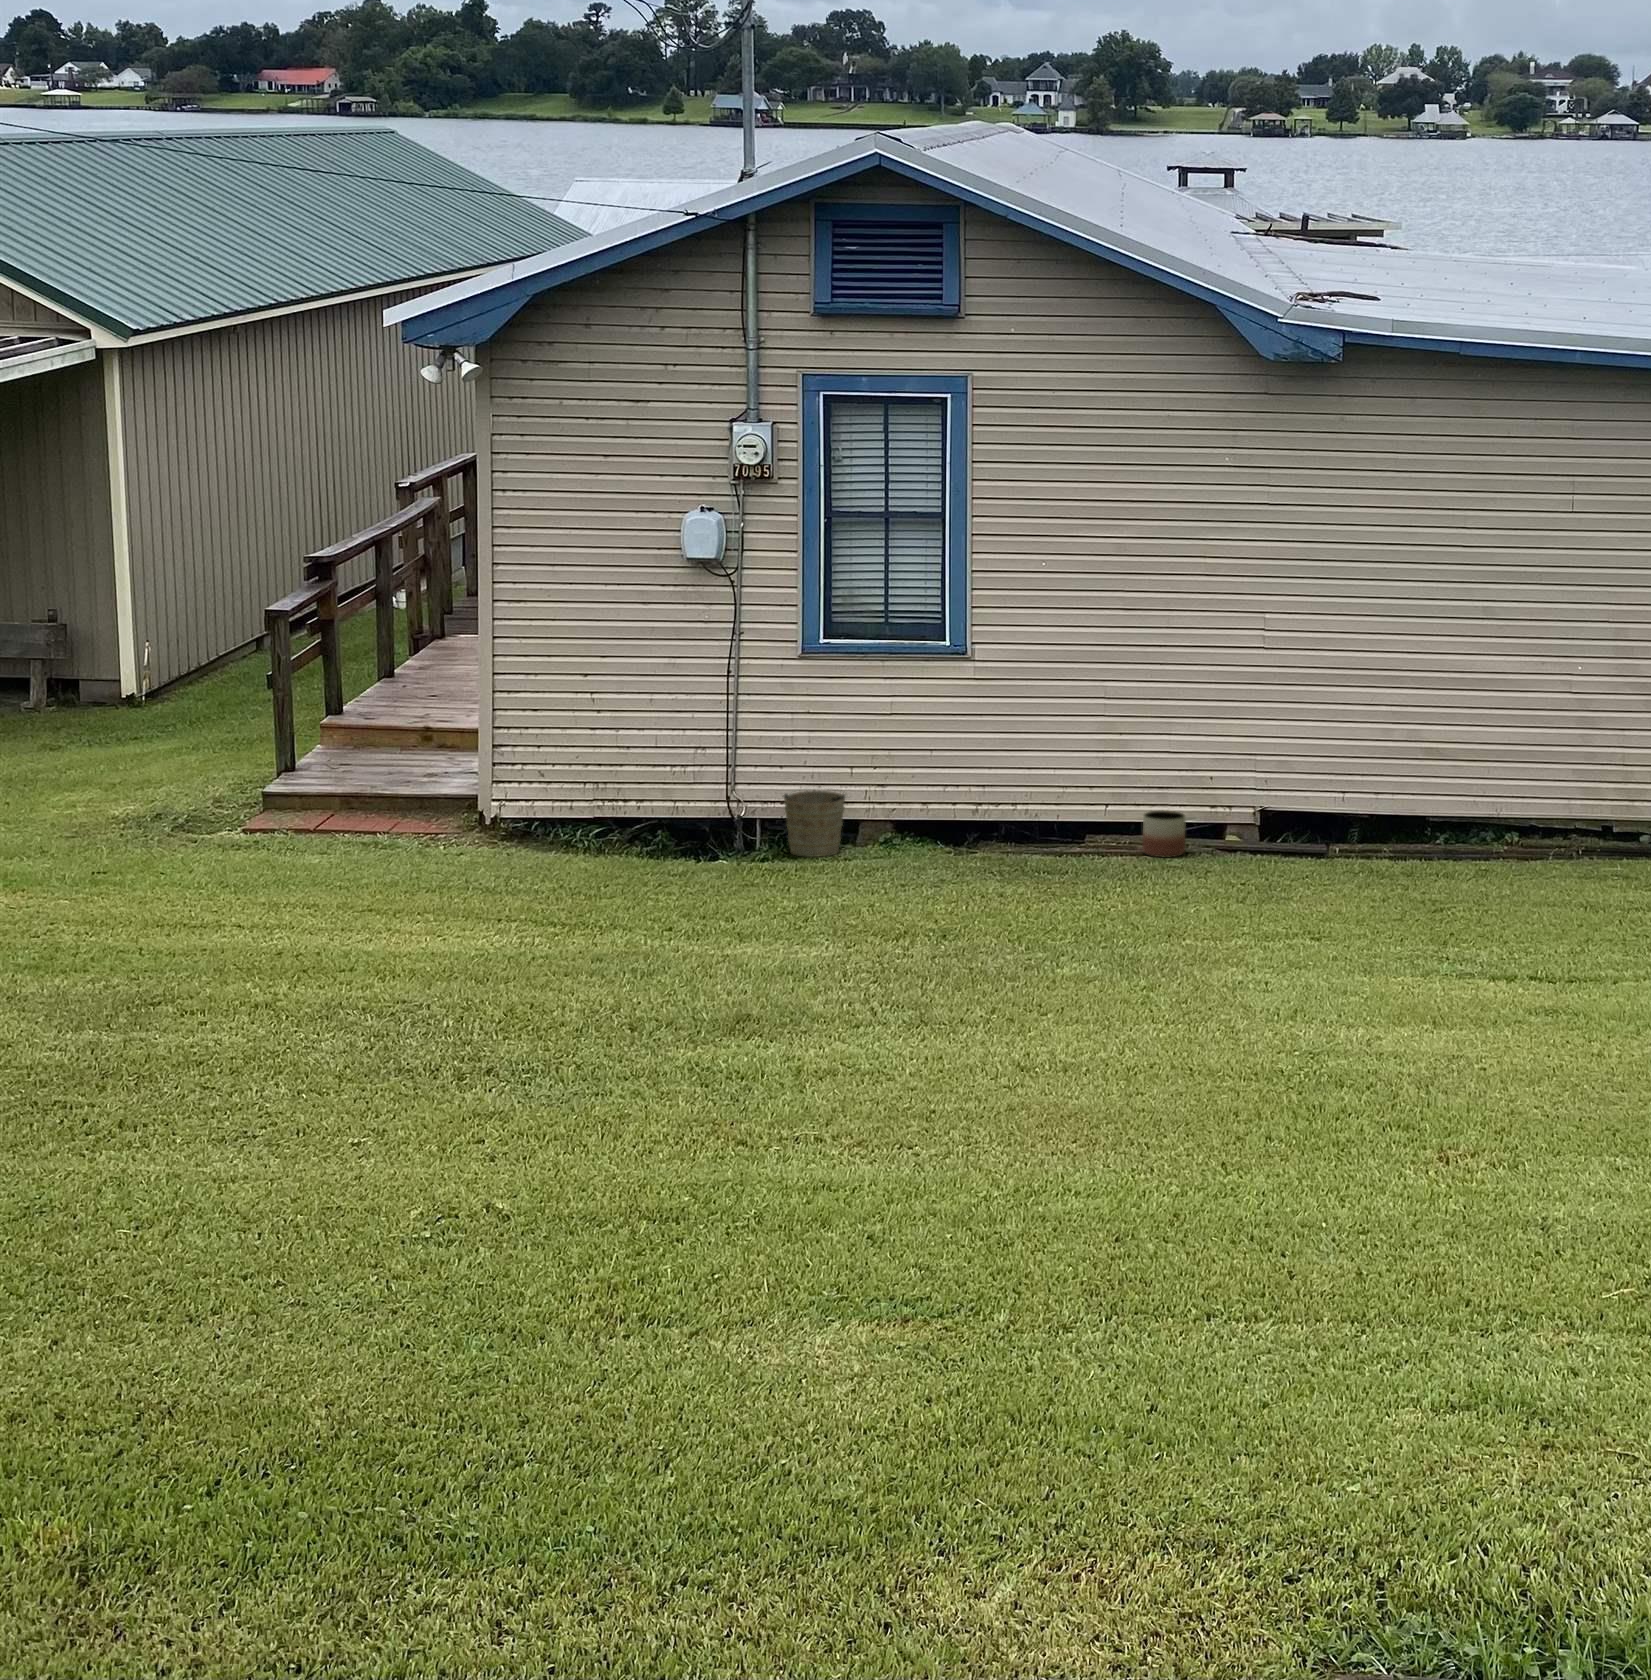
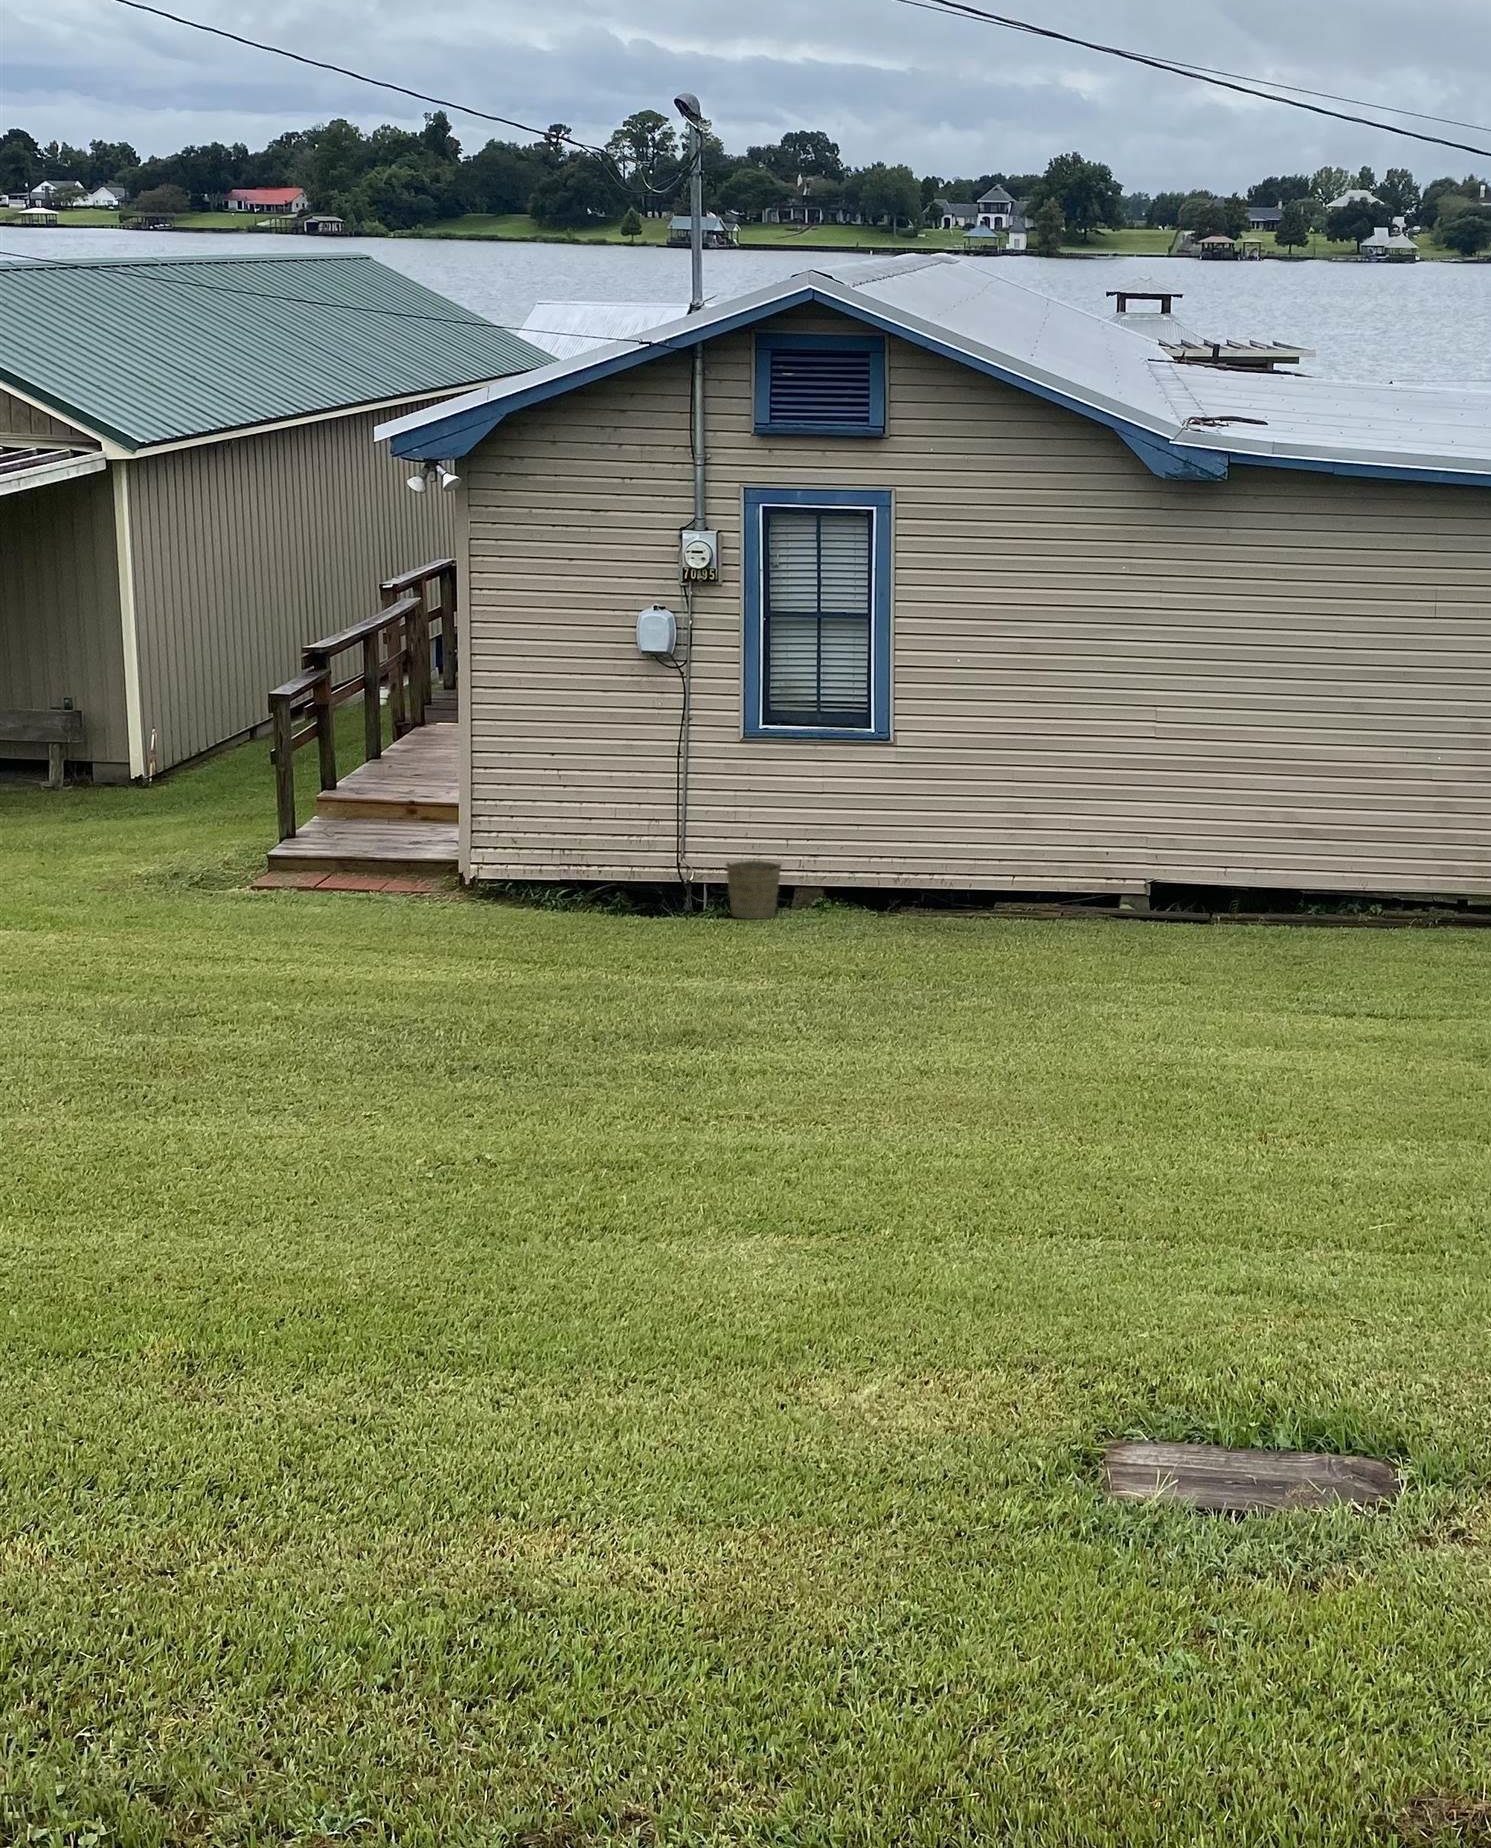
planter: present [1142,811,1186,858] -> none [1048,883,1088,925]

